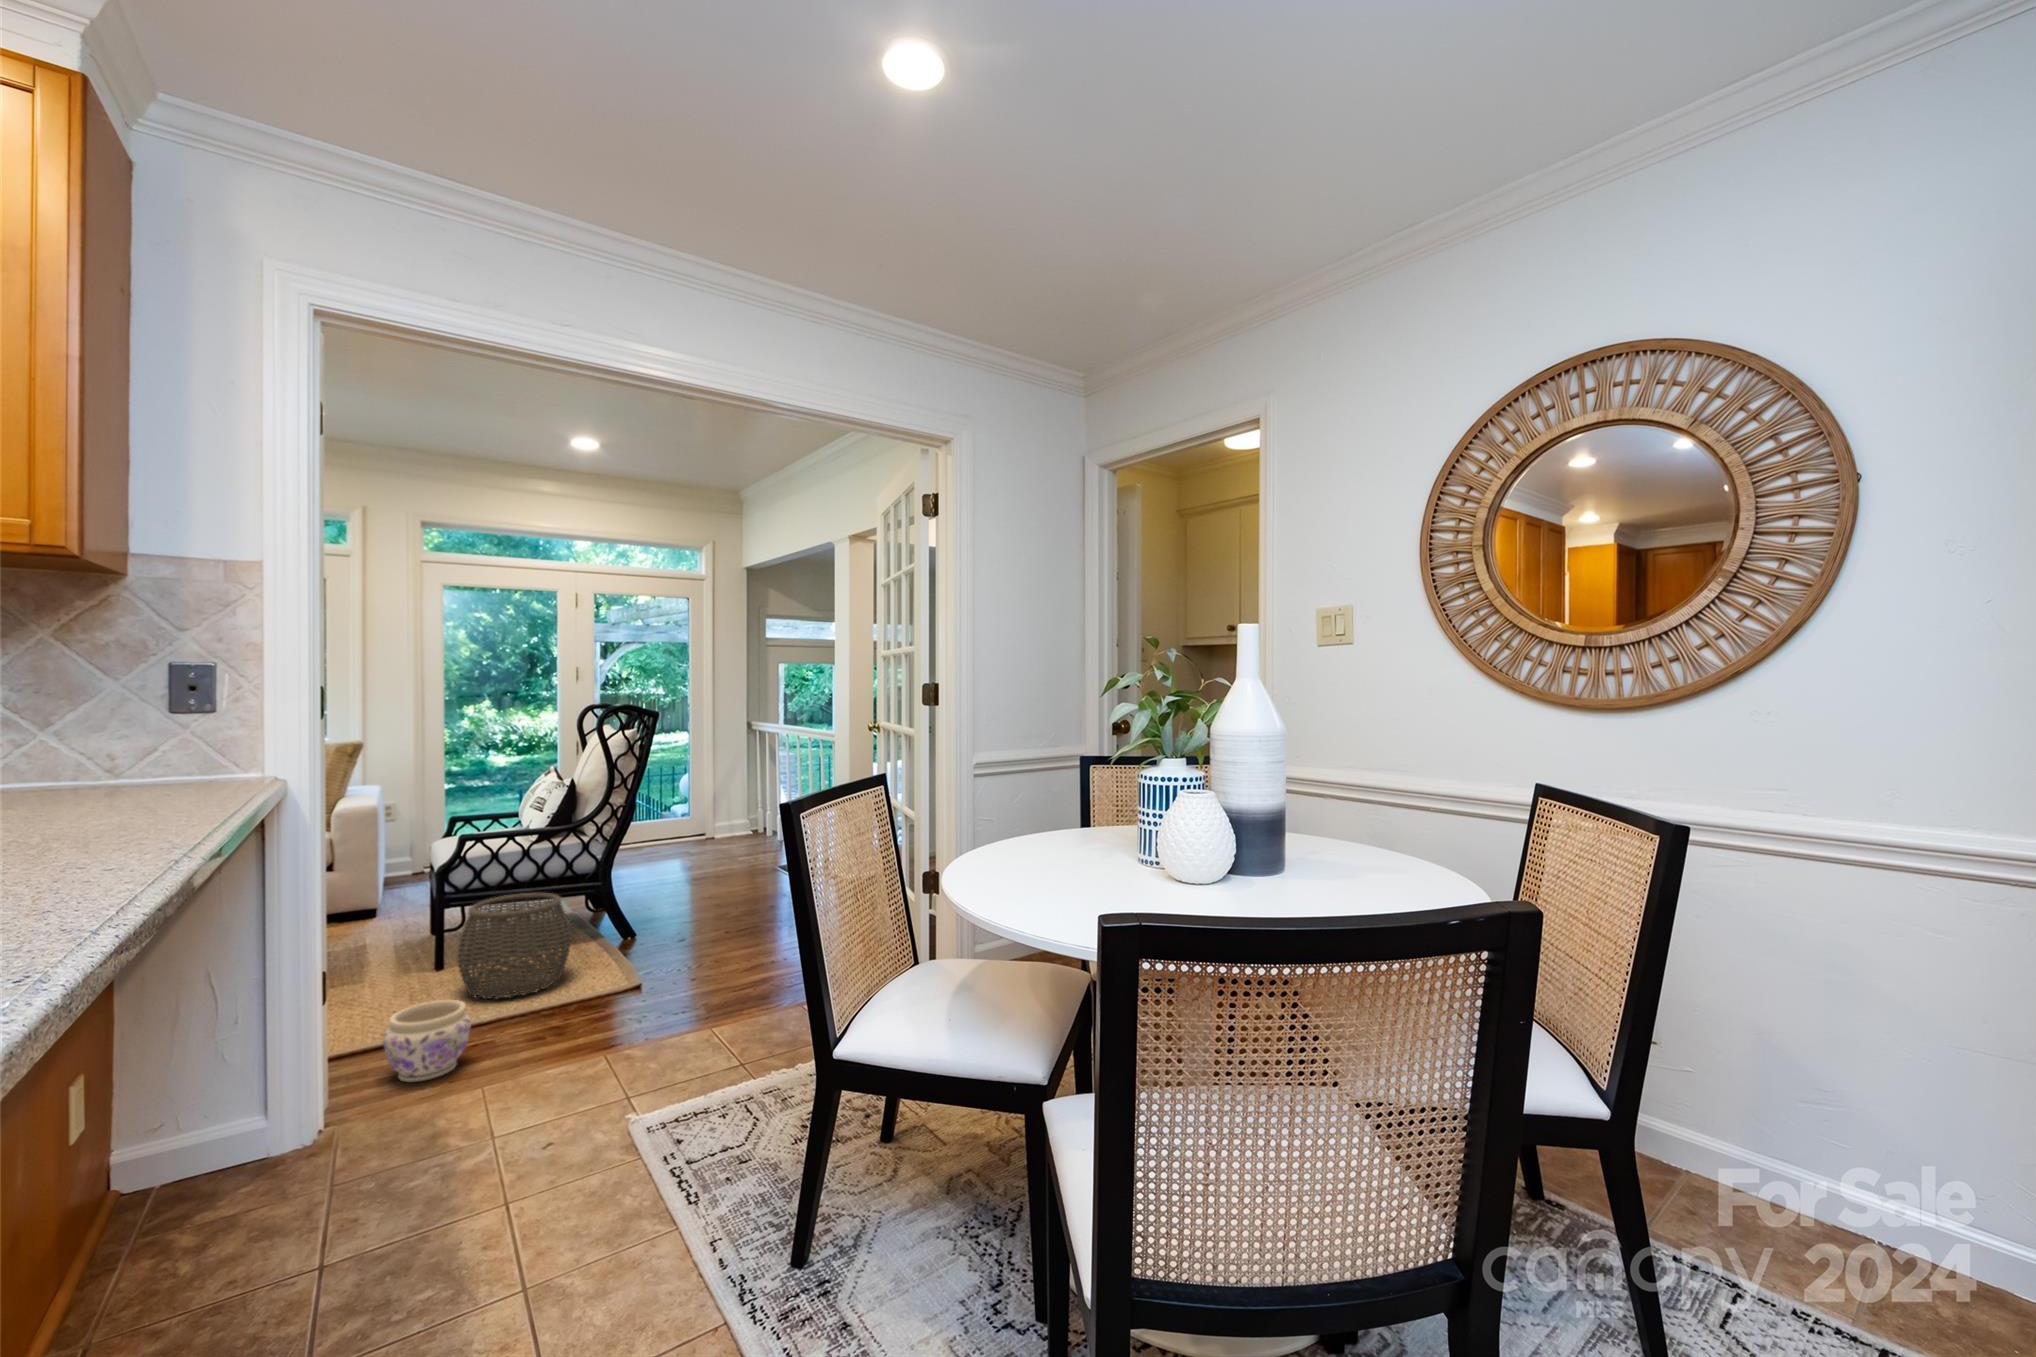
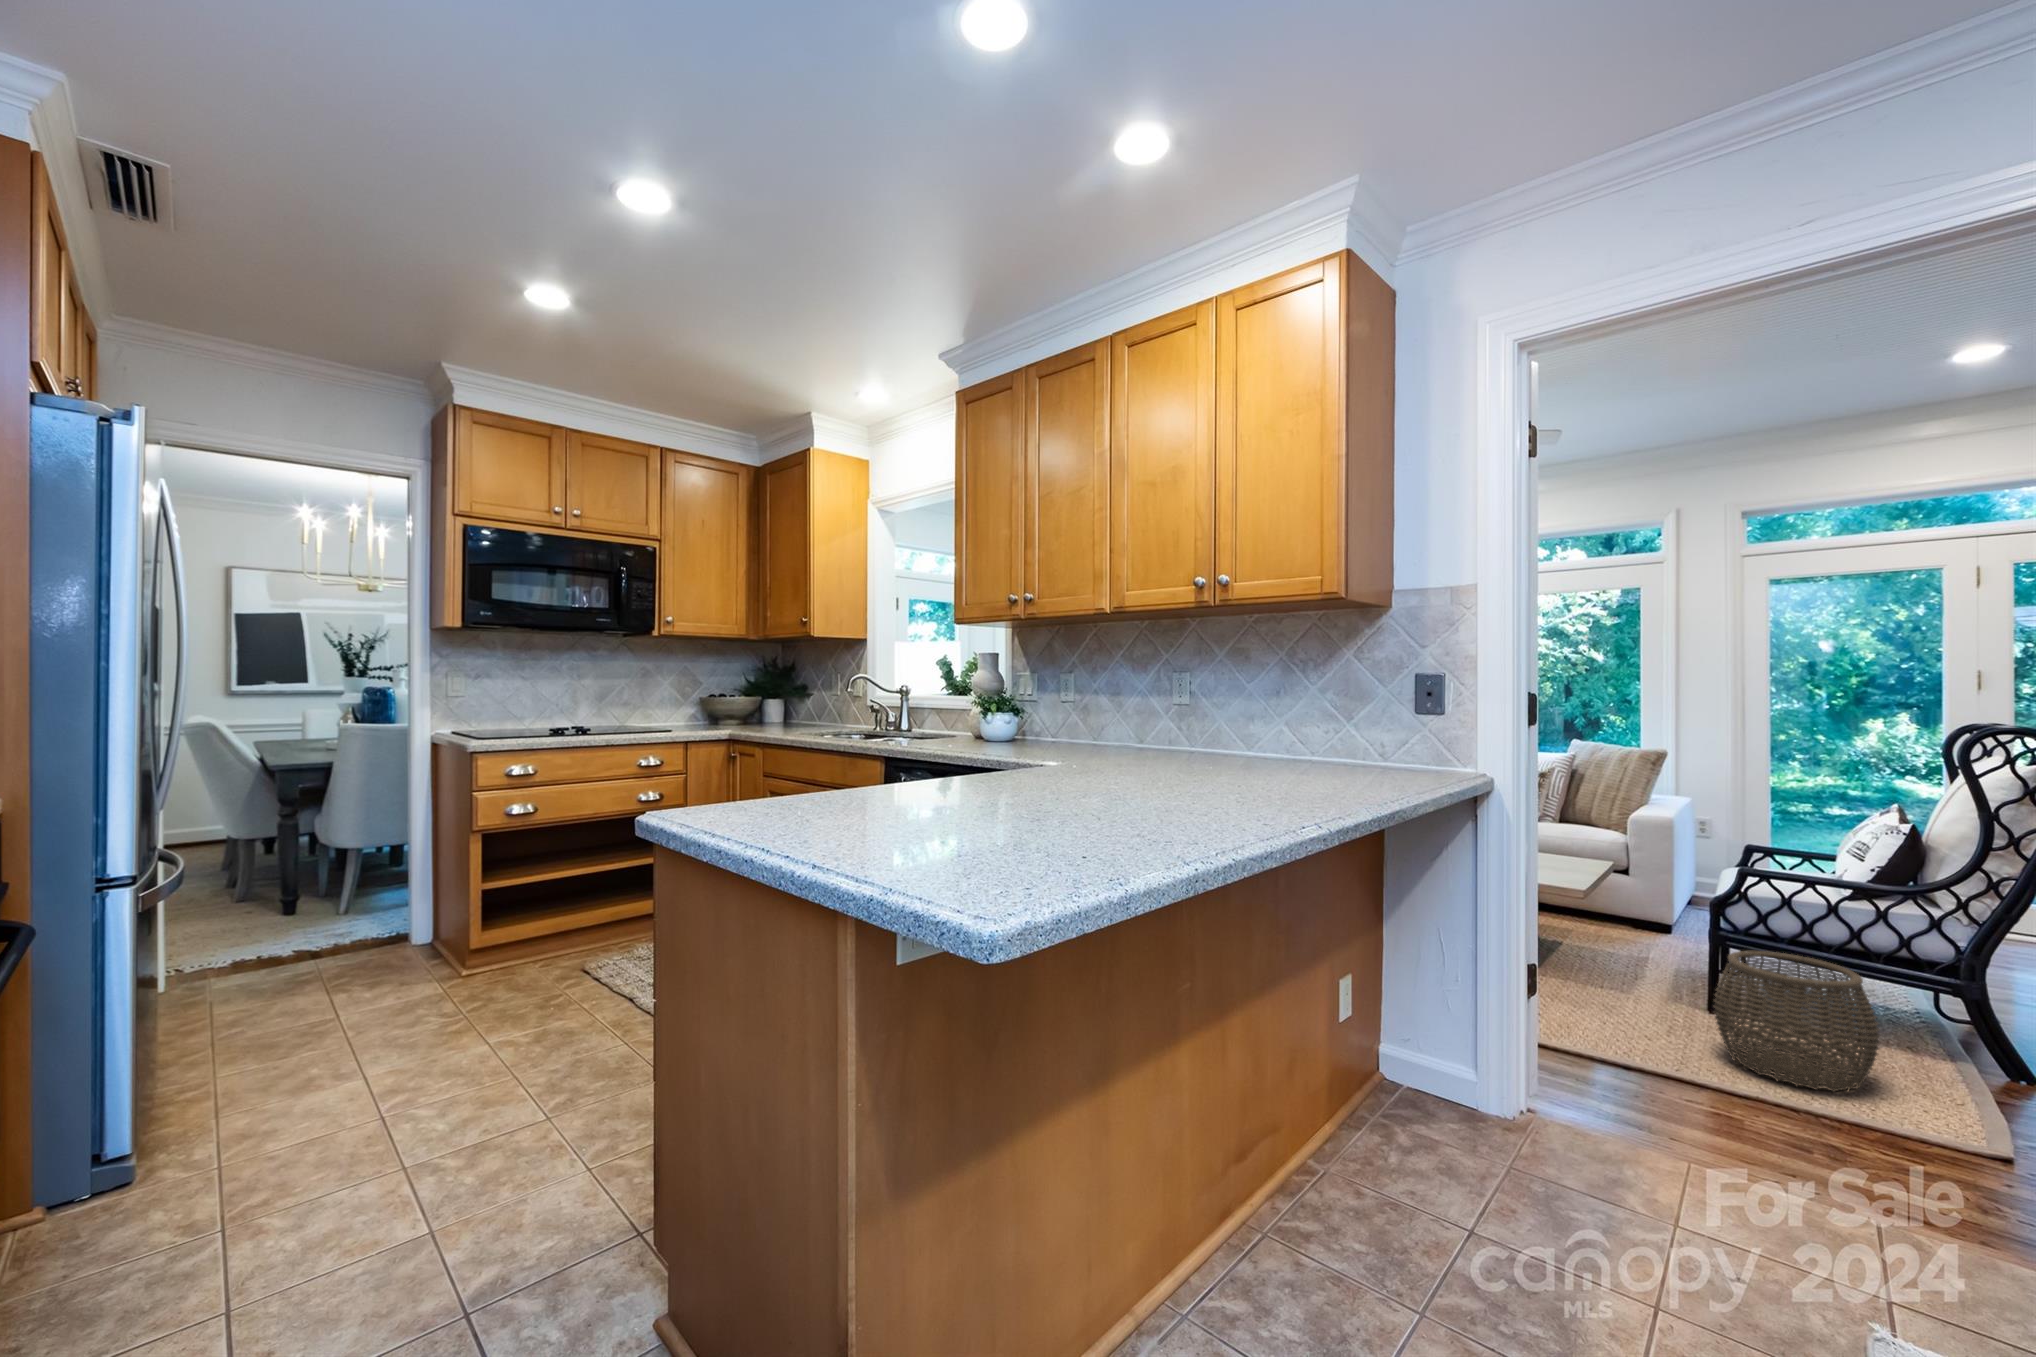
planter: present [383,1000,471,1083] -> none [1598,1035,1695,1127]

